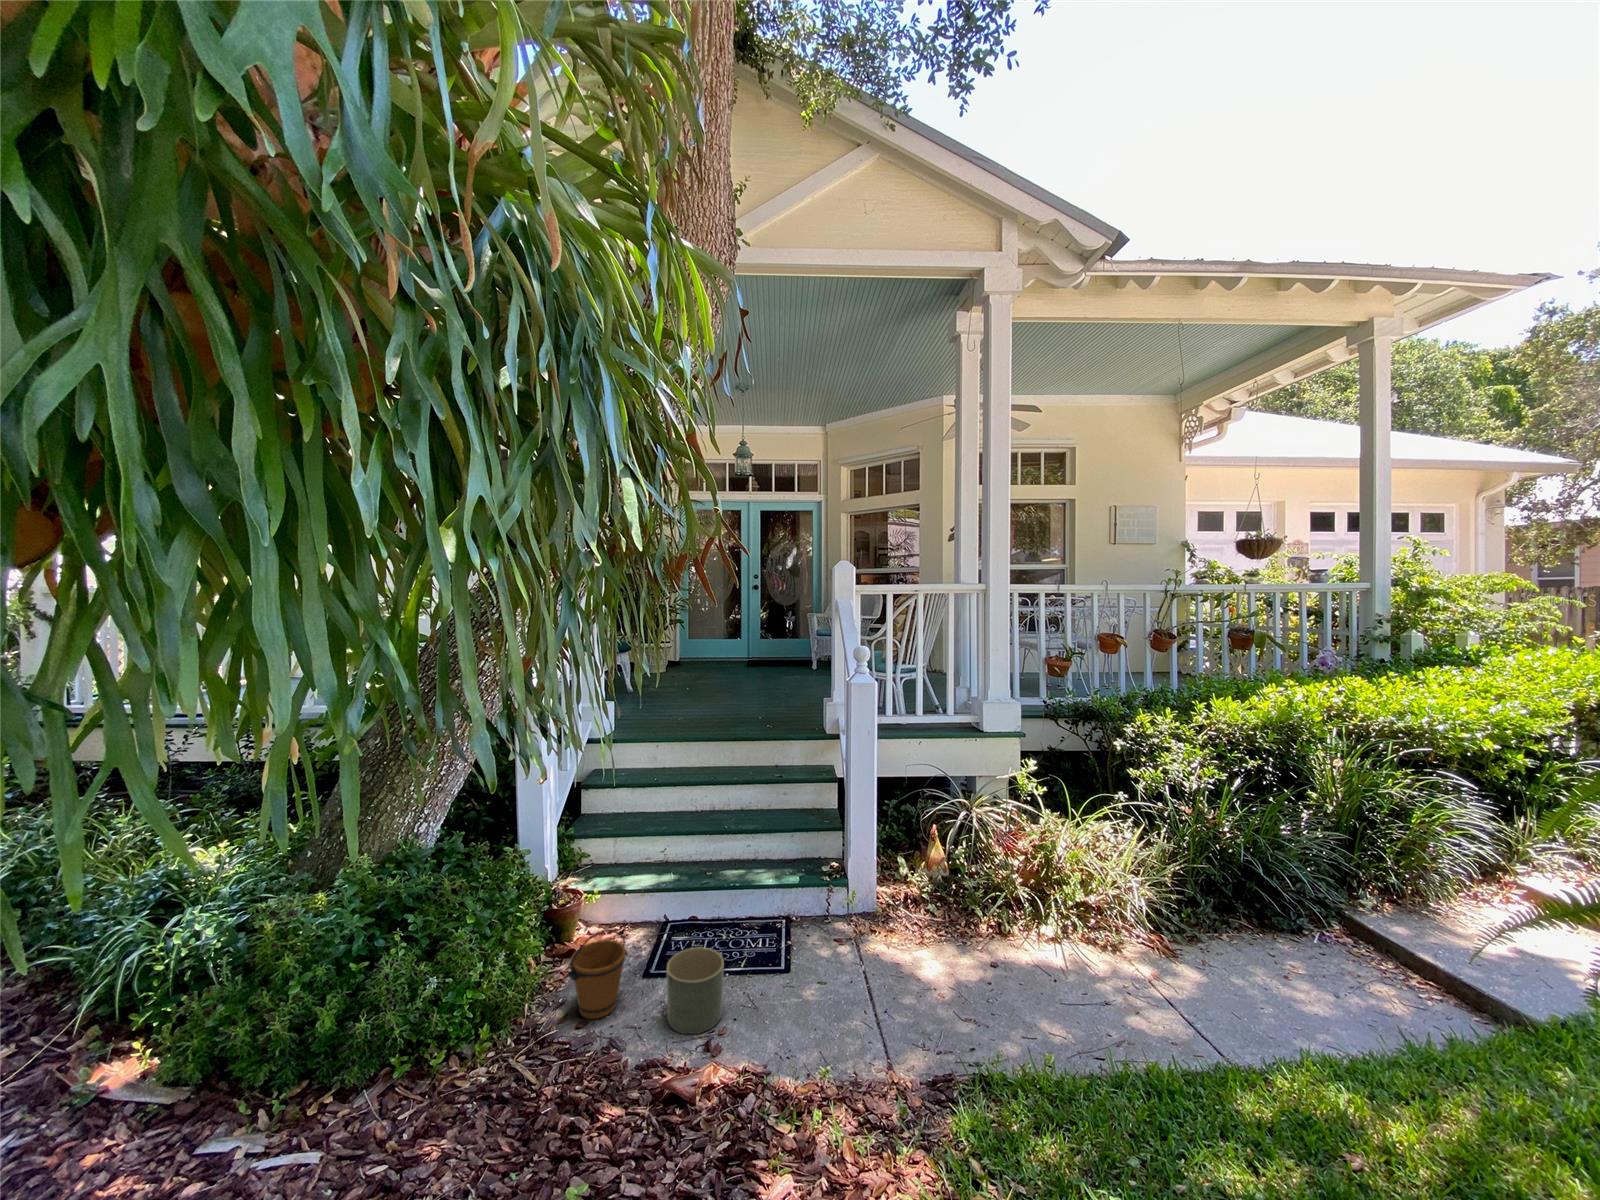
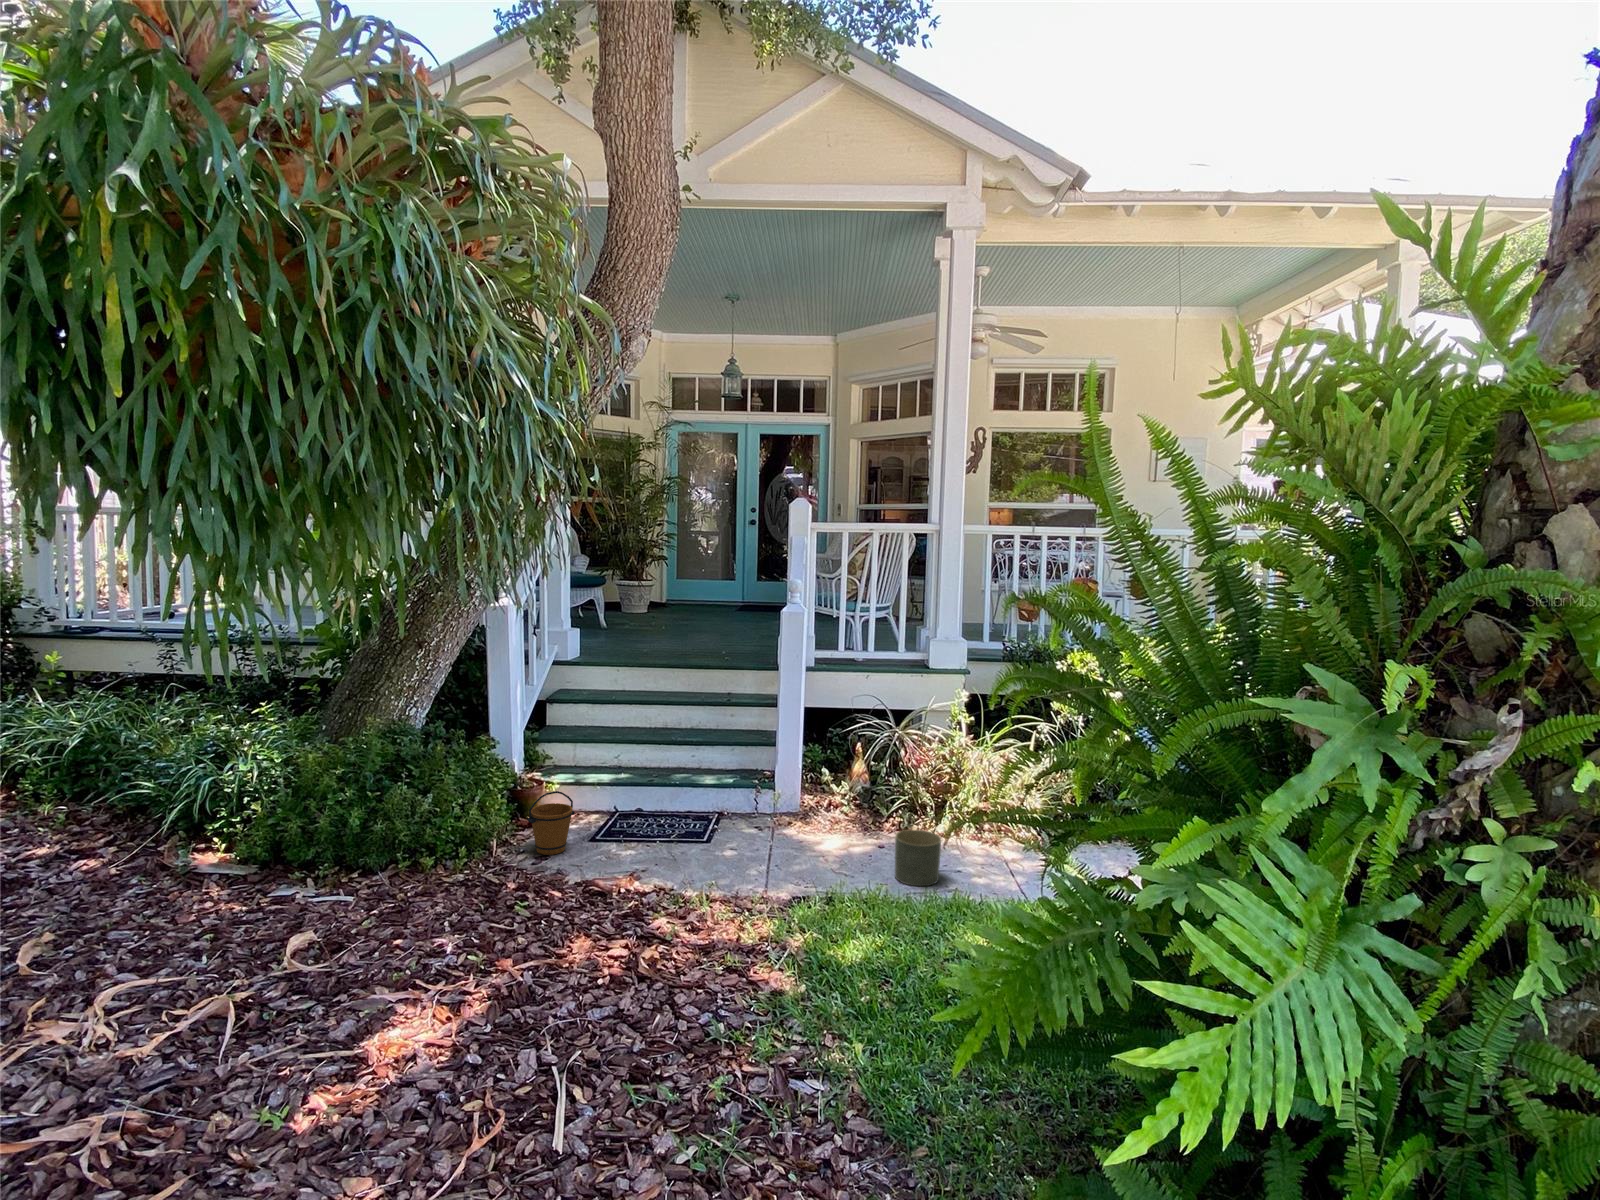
planter: present [667,948,724,1034] -> present [895,830,941,886]

